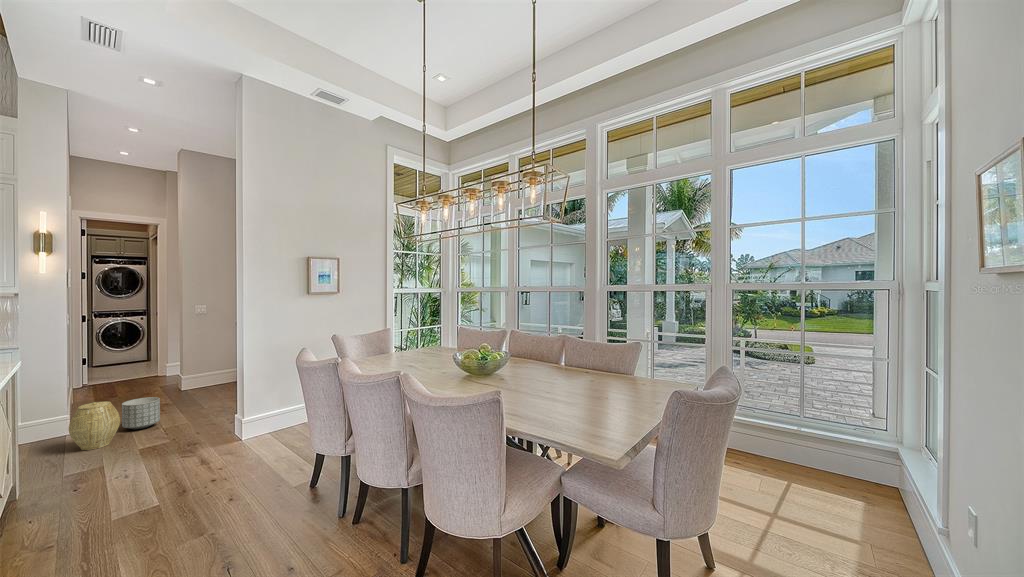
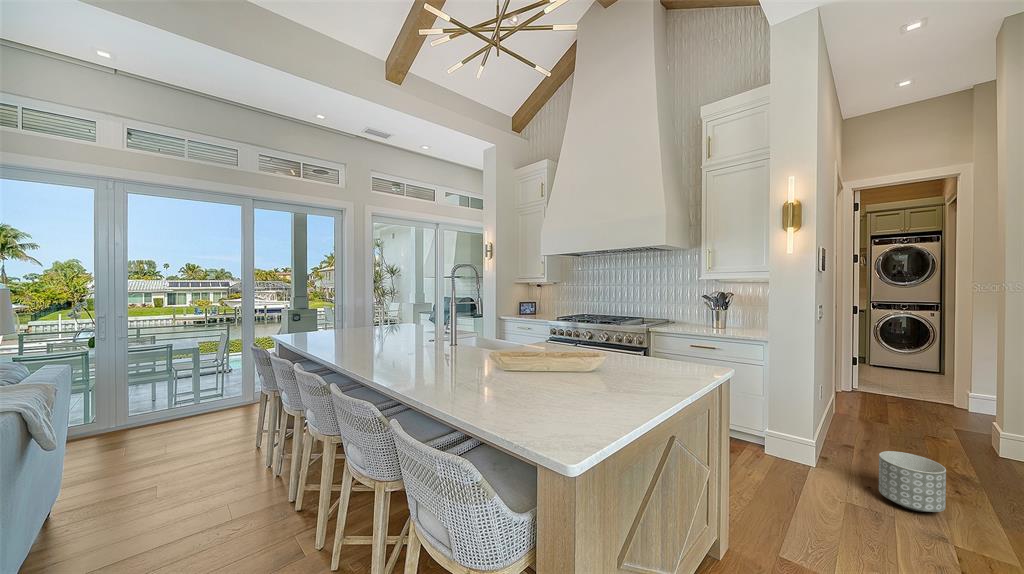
woven basket: present [69,402,120,450] -> none [801,439,871,517]

